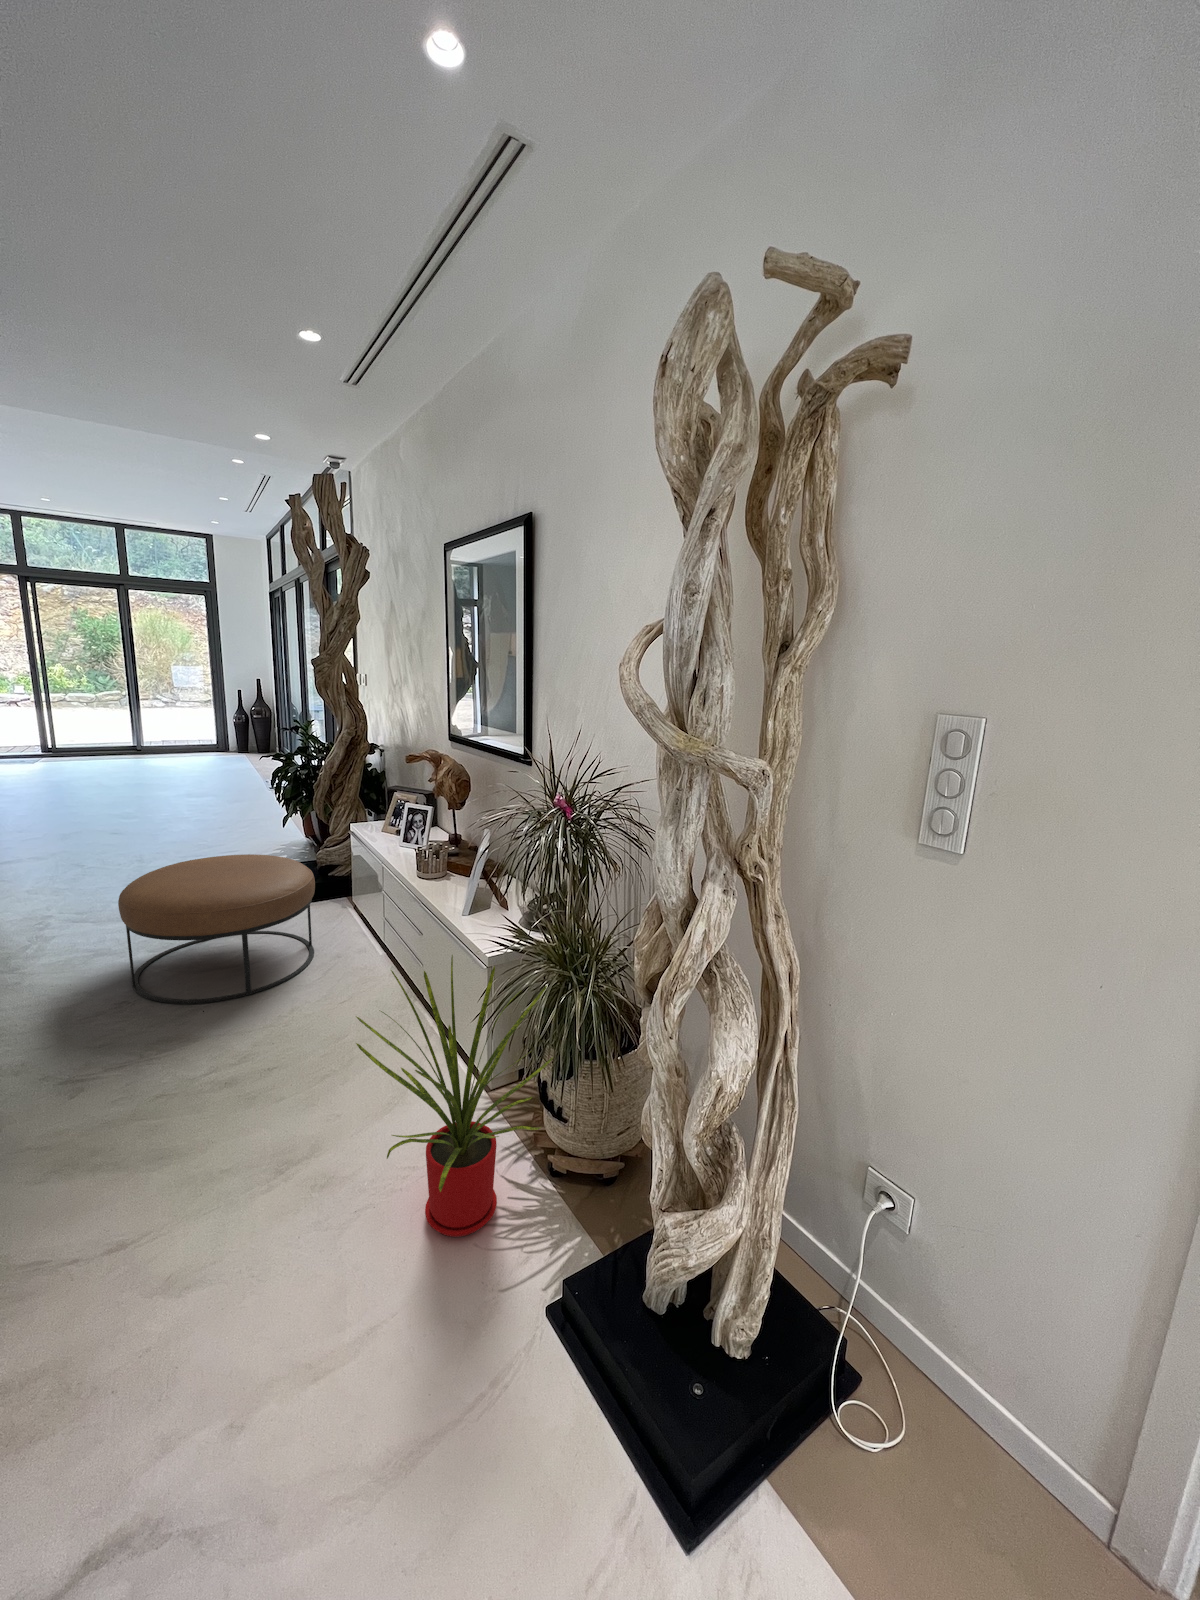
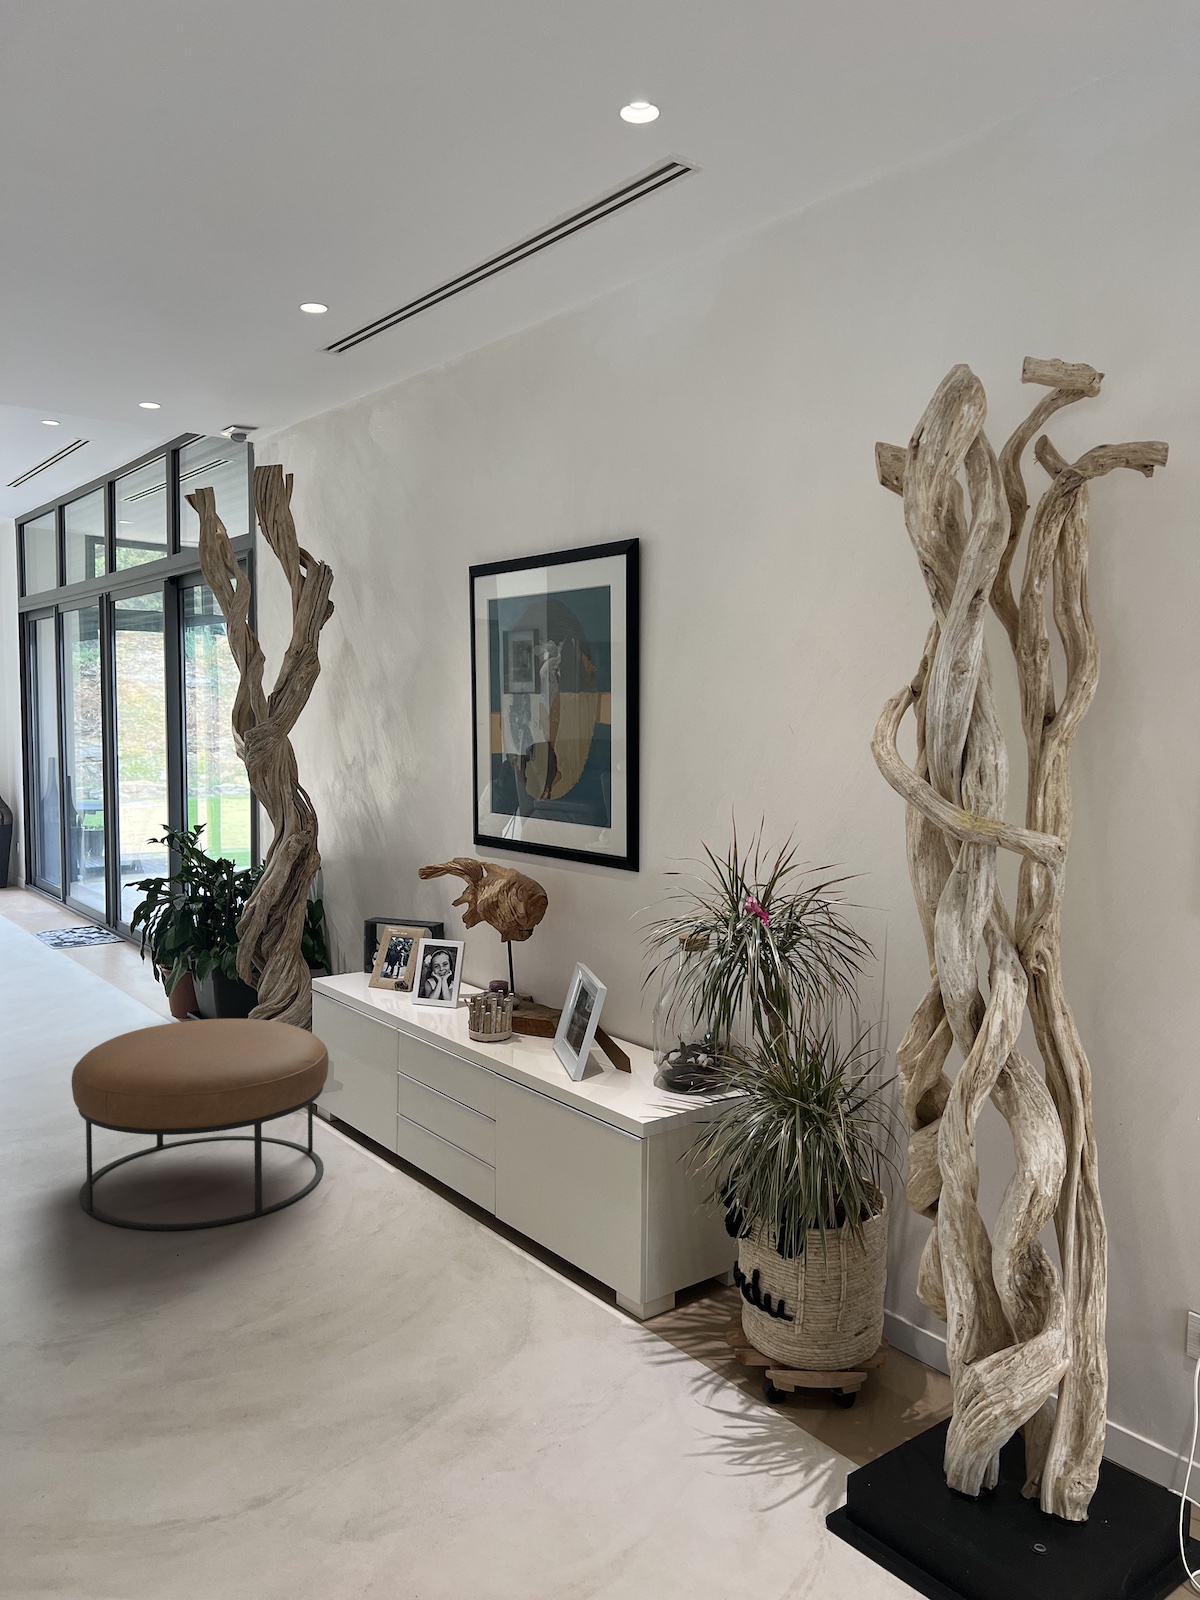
house plant: present [356,955,553,1237] -> none [541,1099,787,1462]

